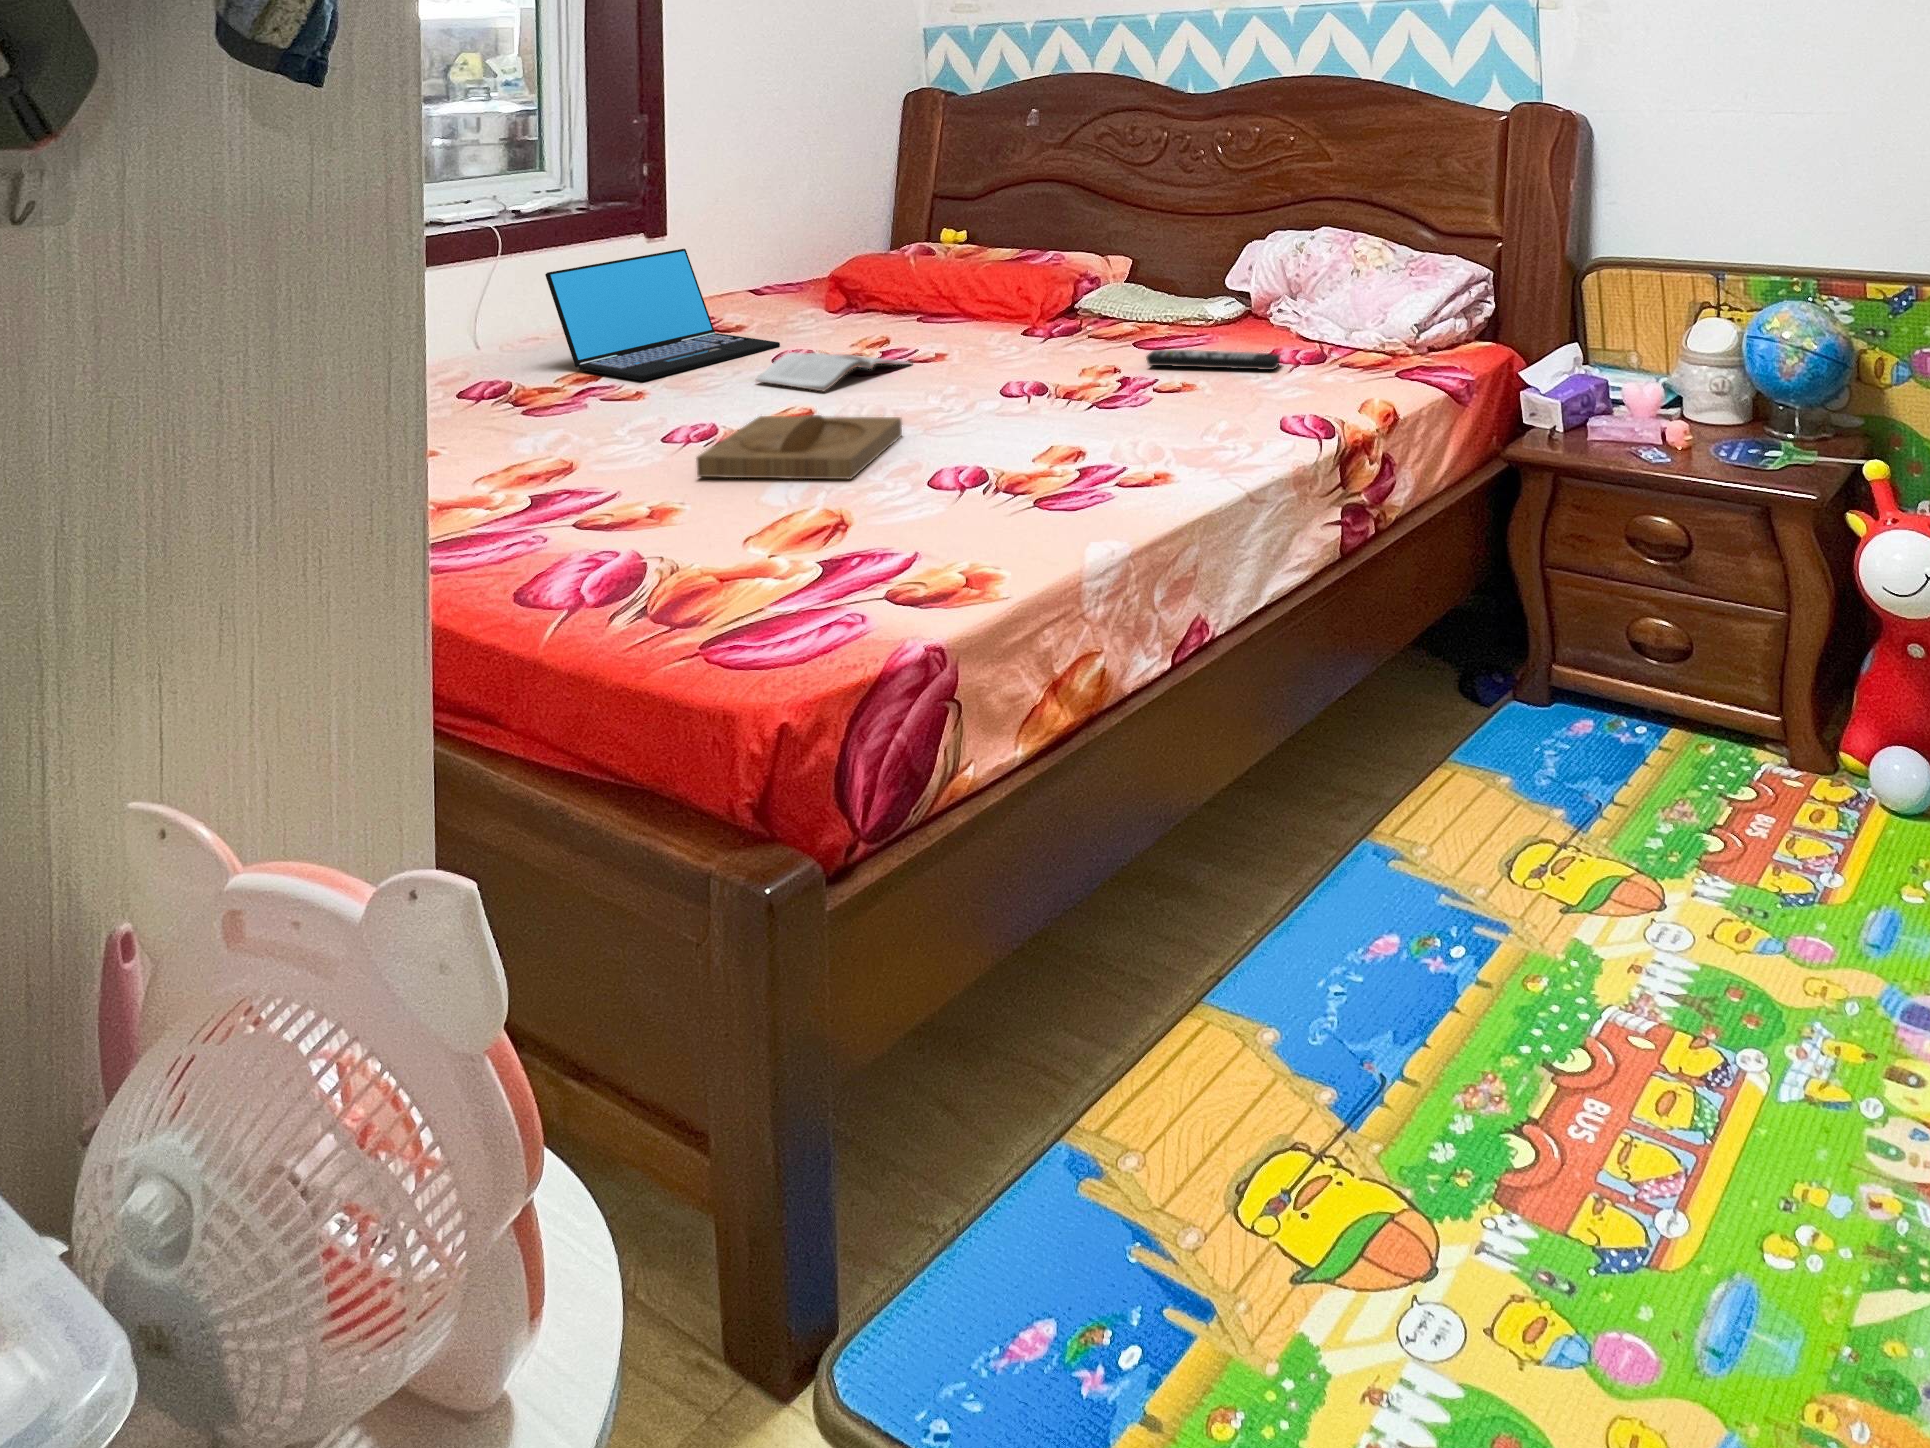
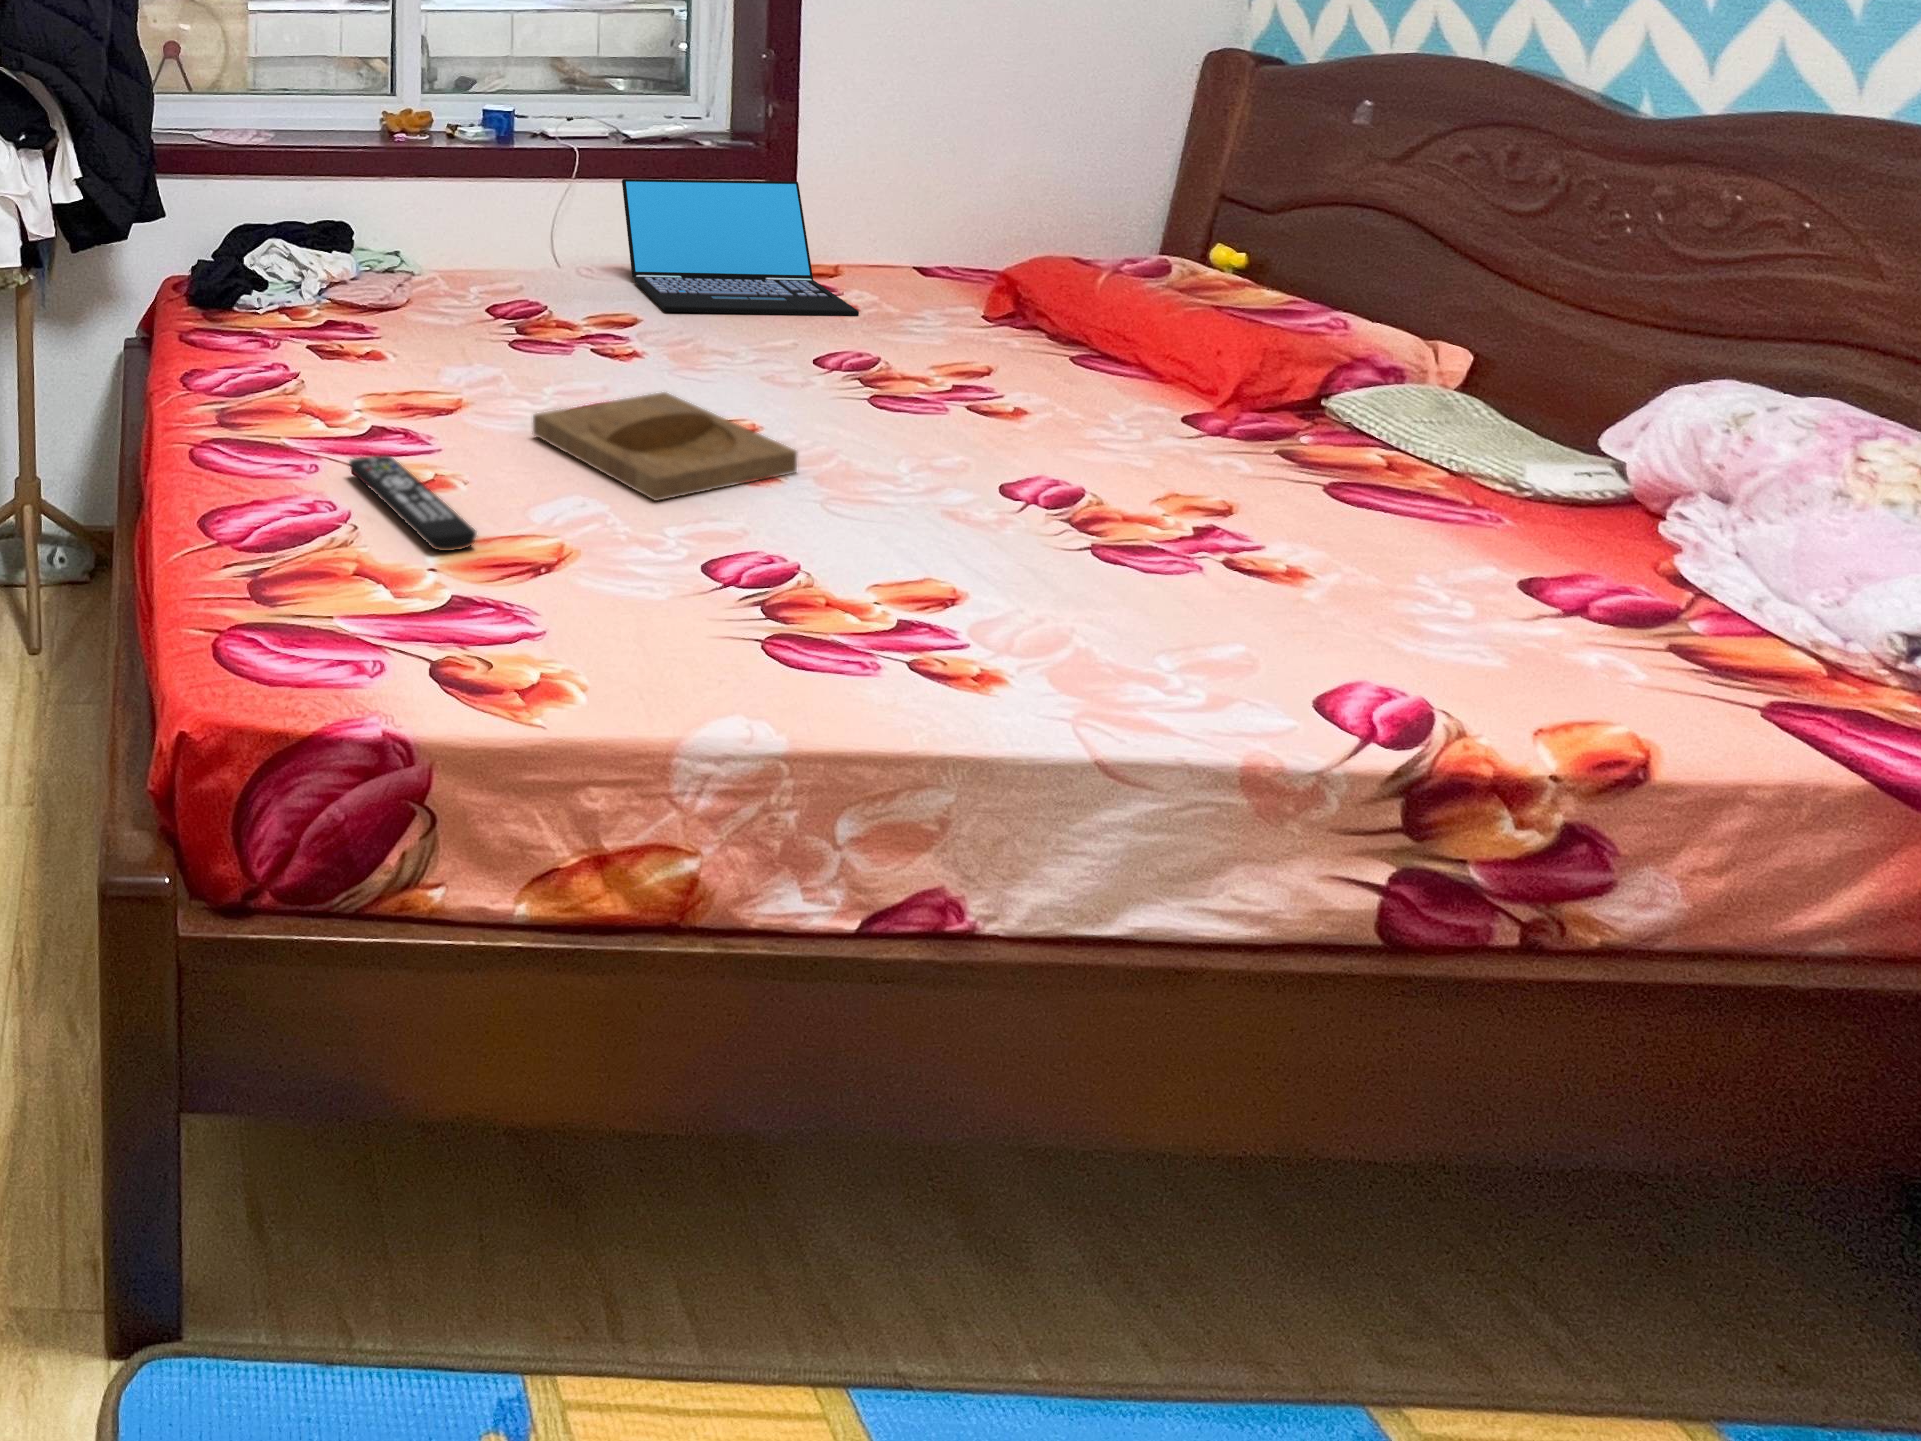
remote control: present [1146,350,1280,370] -> present [349,455,477,551]
magazine: present [756,352,913,391] -> none [759,329,966,389]

